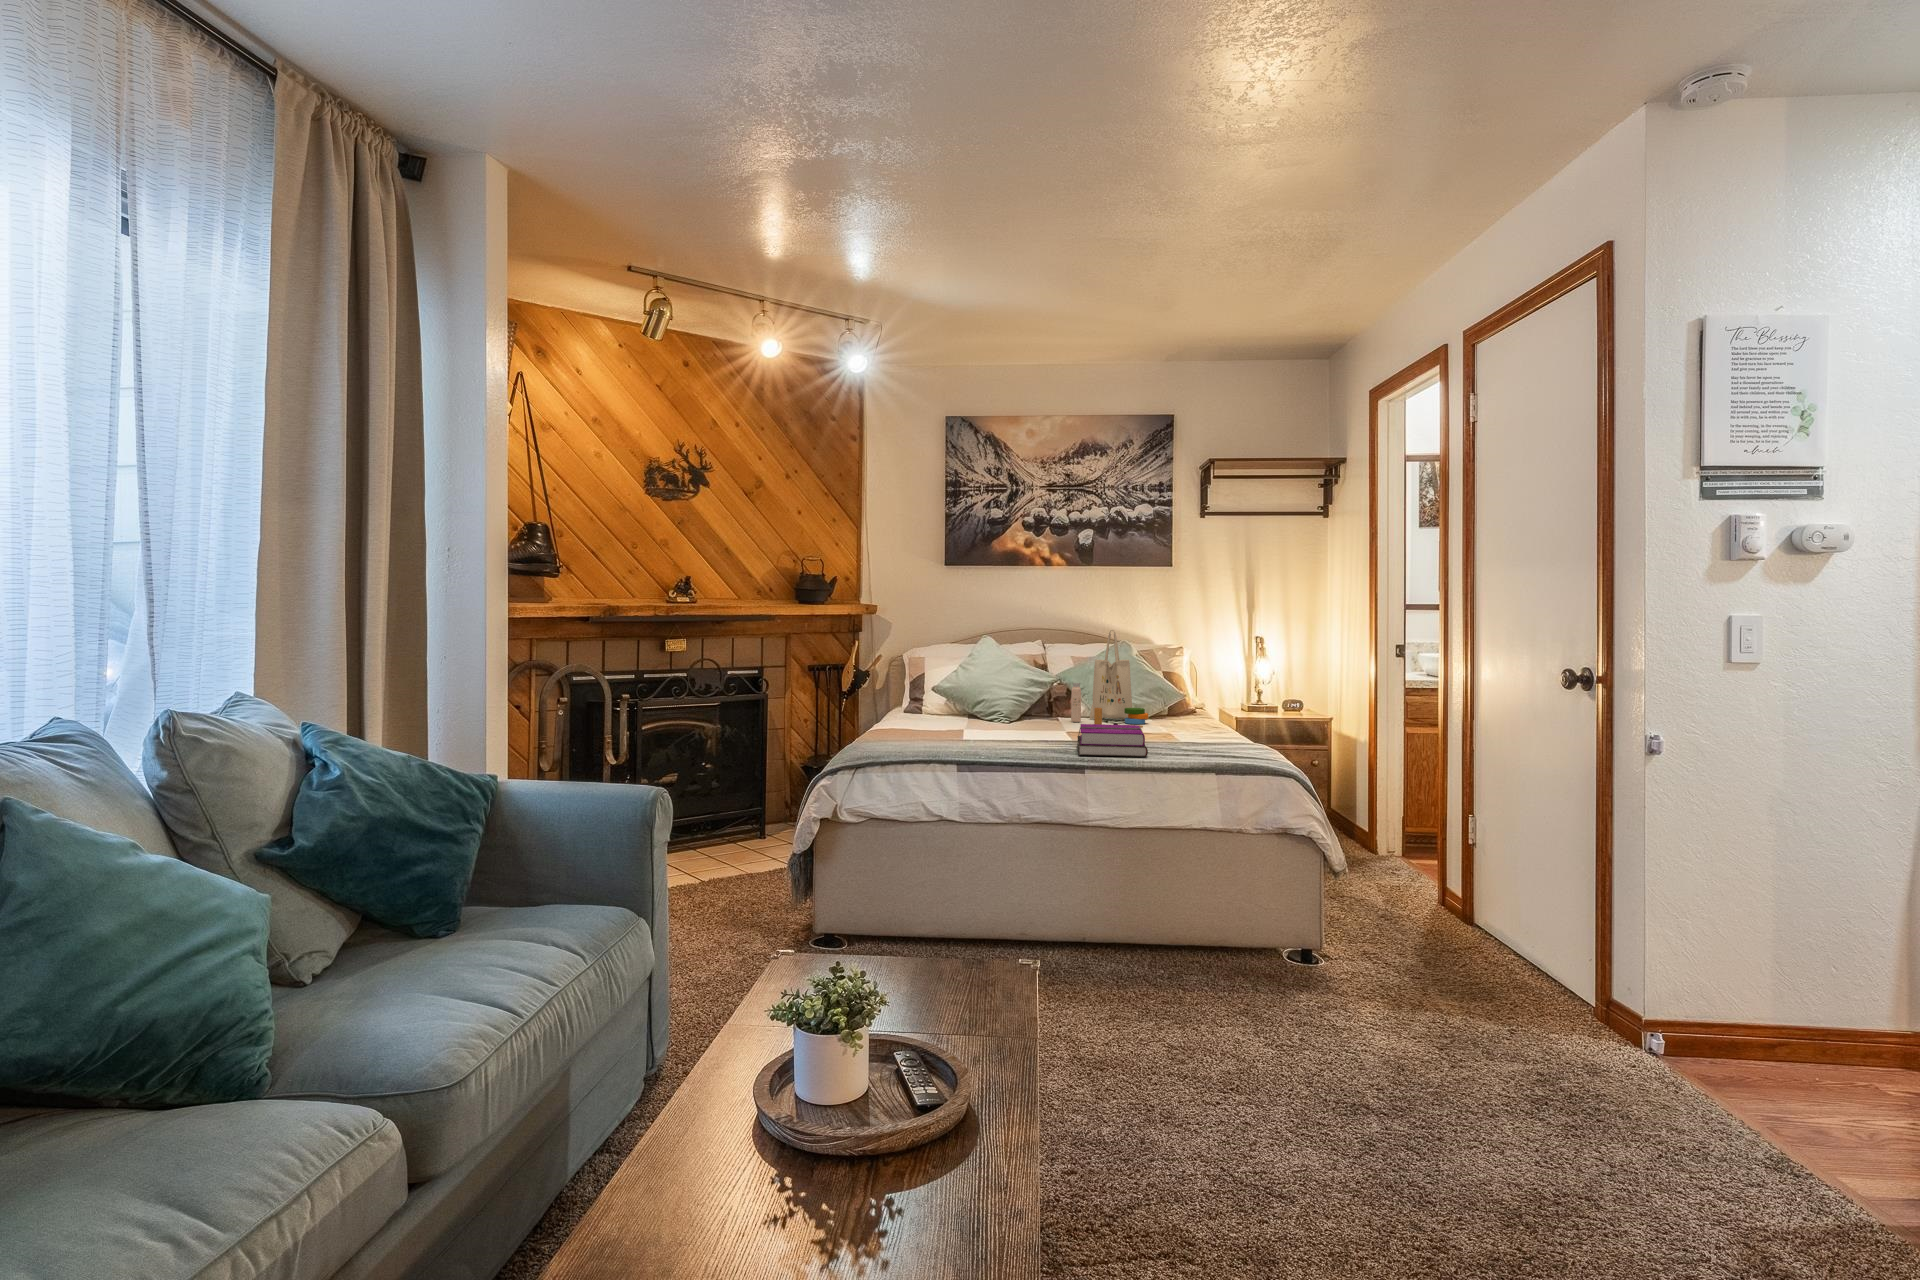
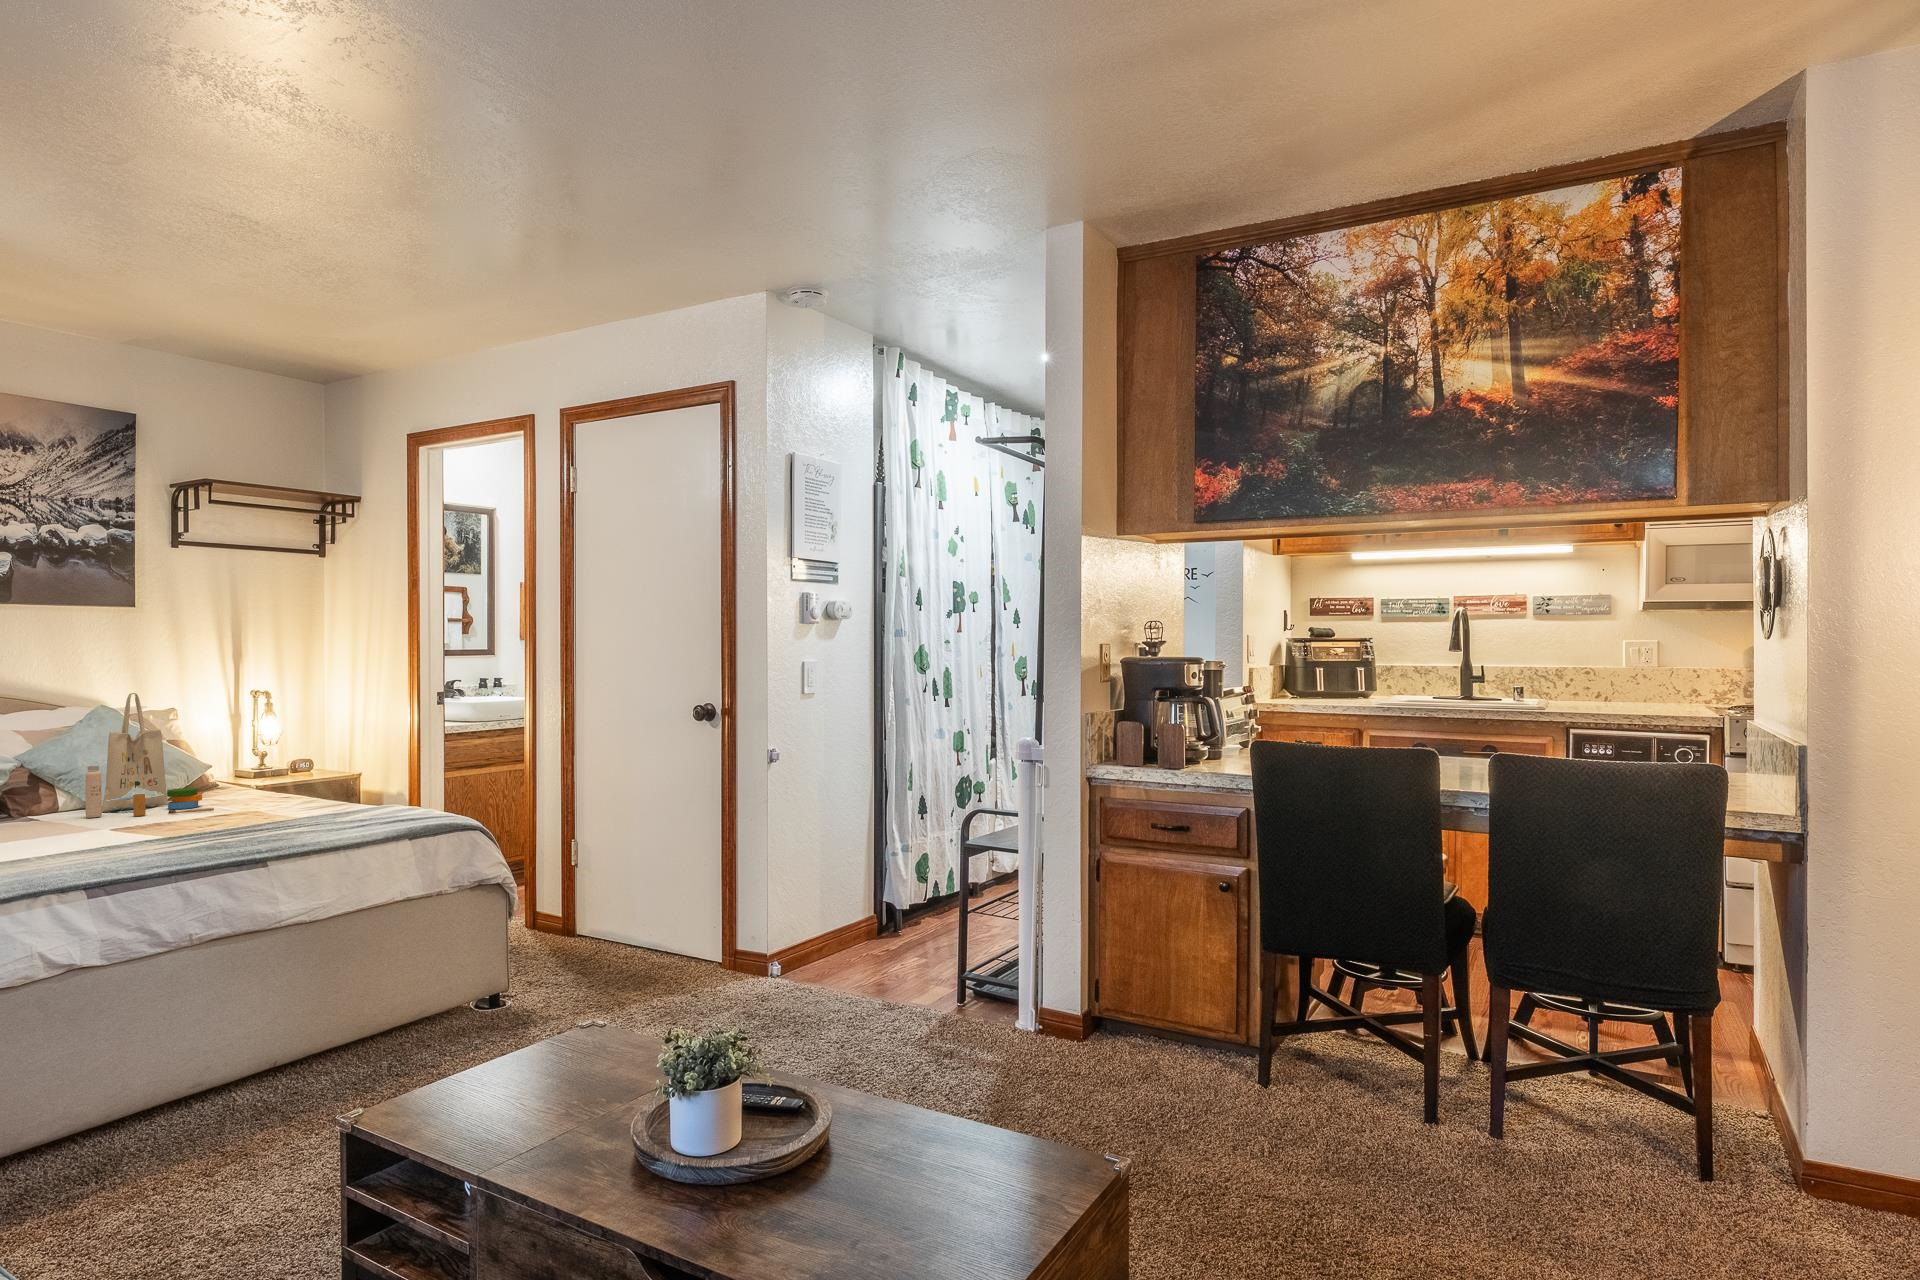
hardback book: present [1077,724,1148,757] -> none [207,804,336,847]

